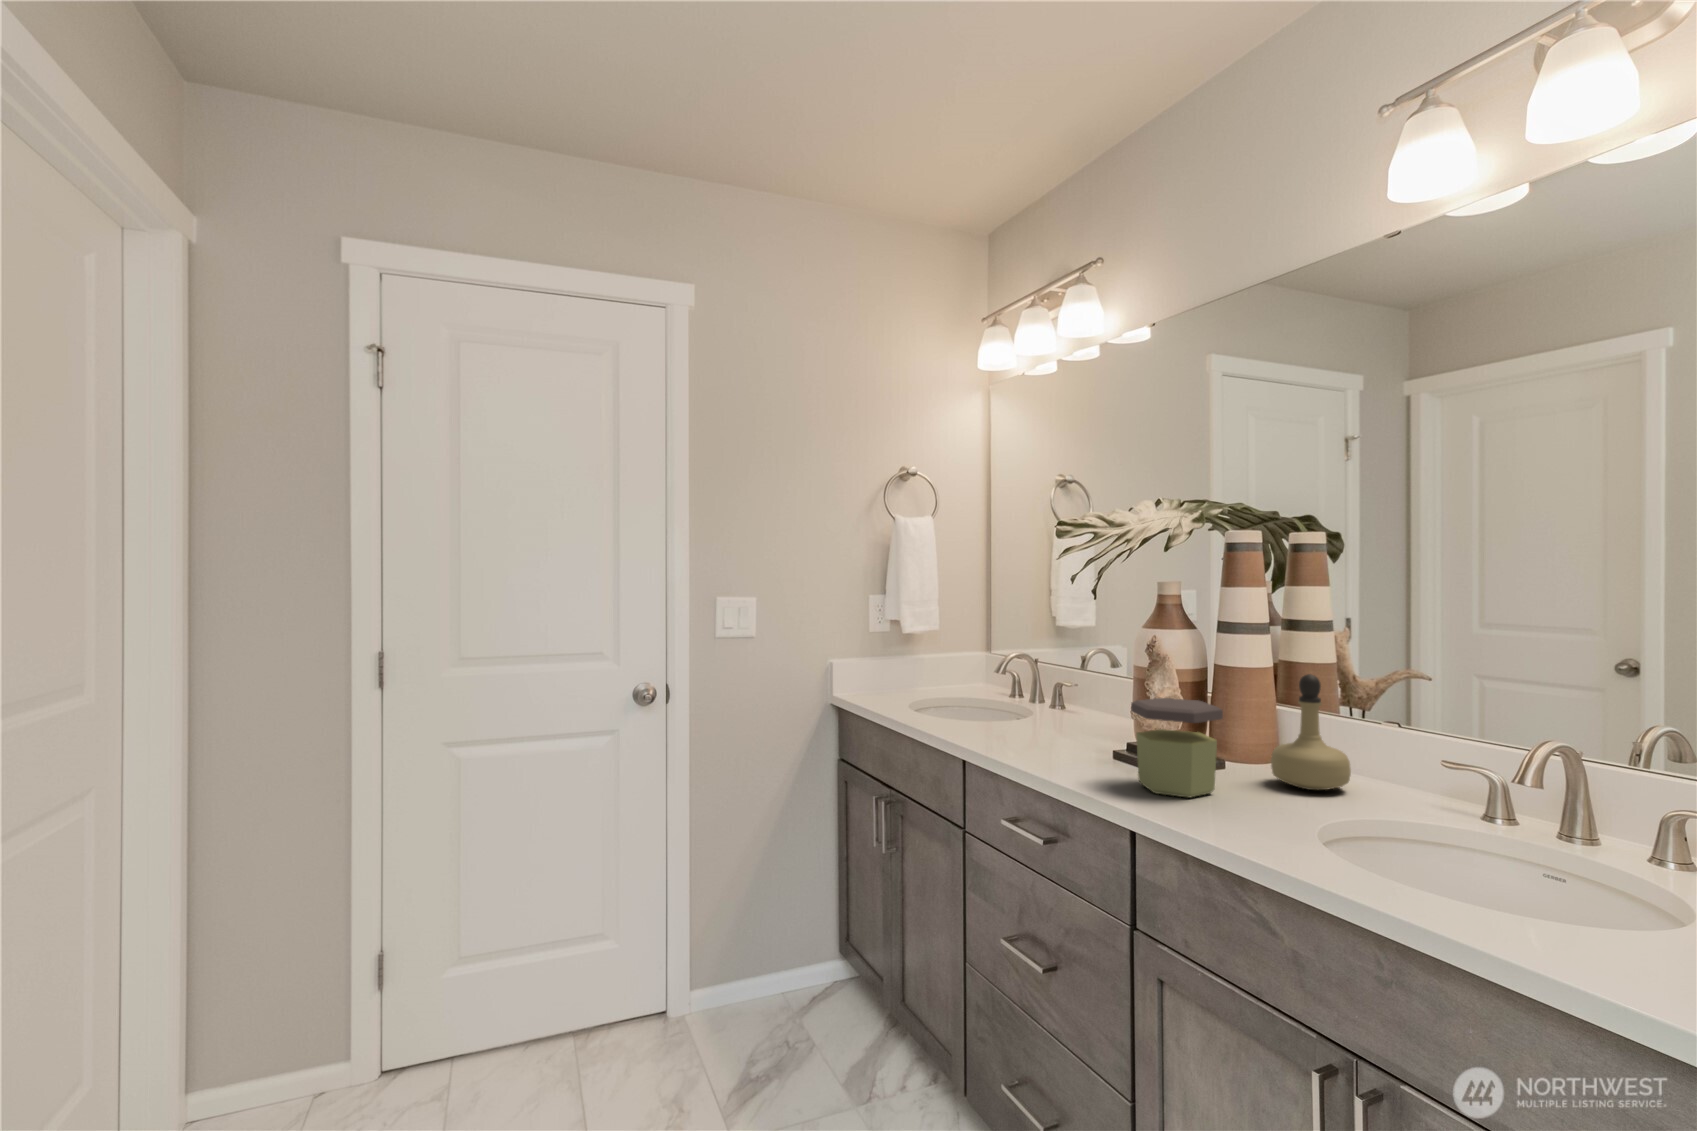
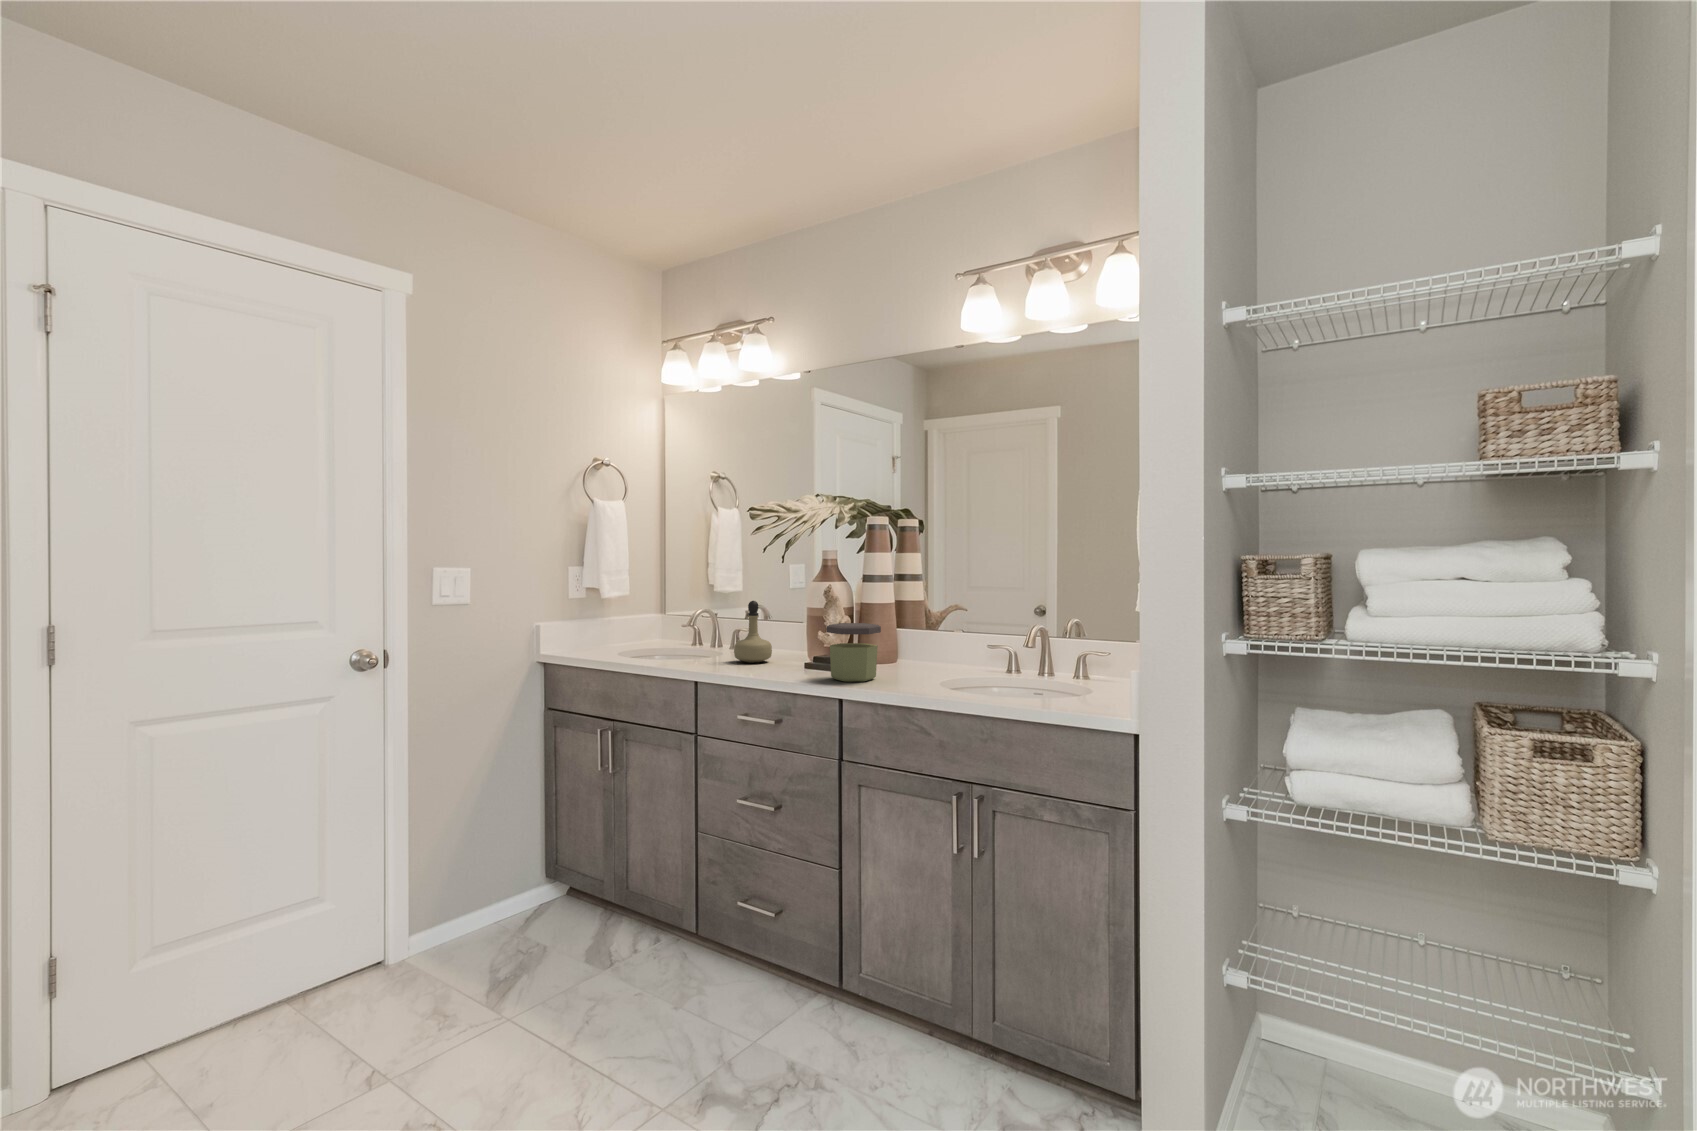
perfume bottle: present [1271,674,1351,790] -> present [734,601,772,663]

